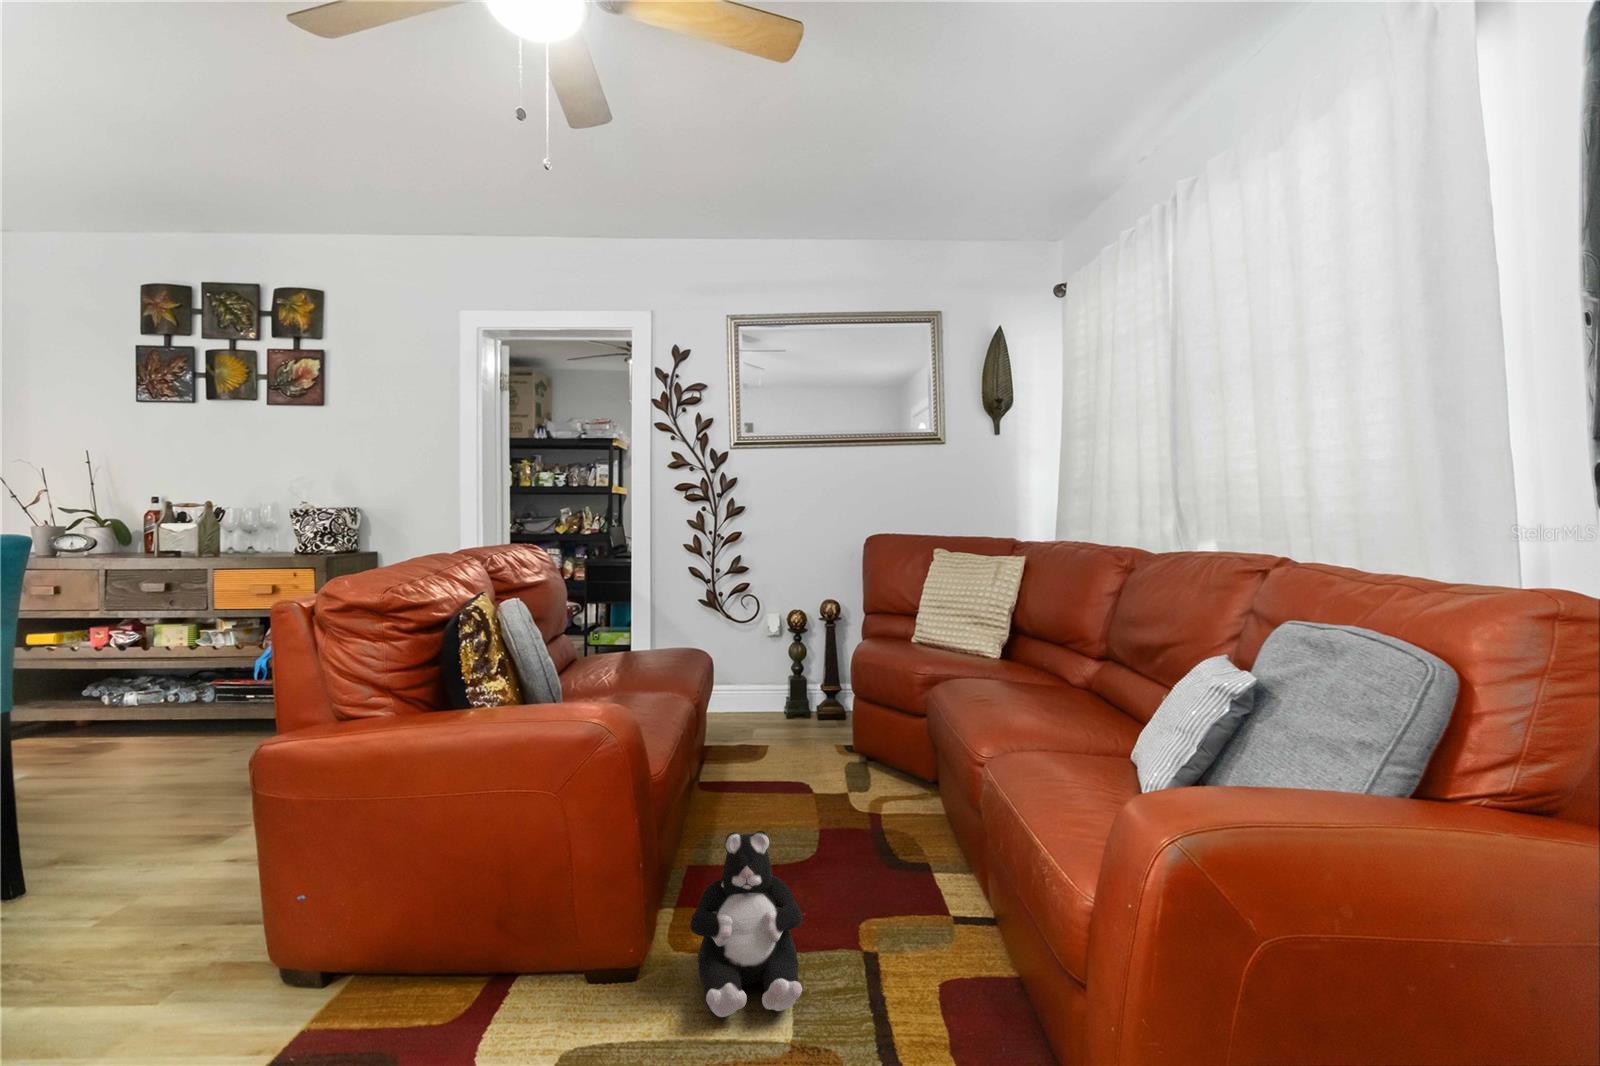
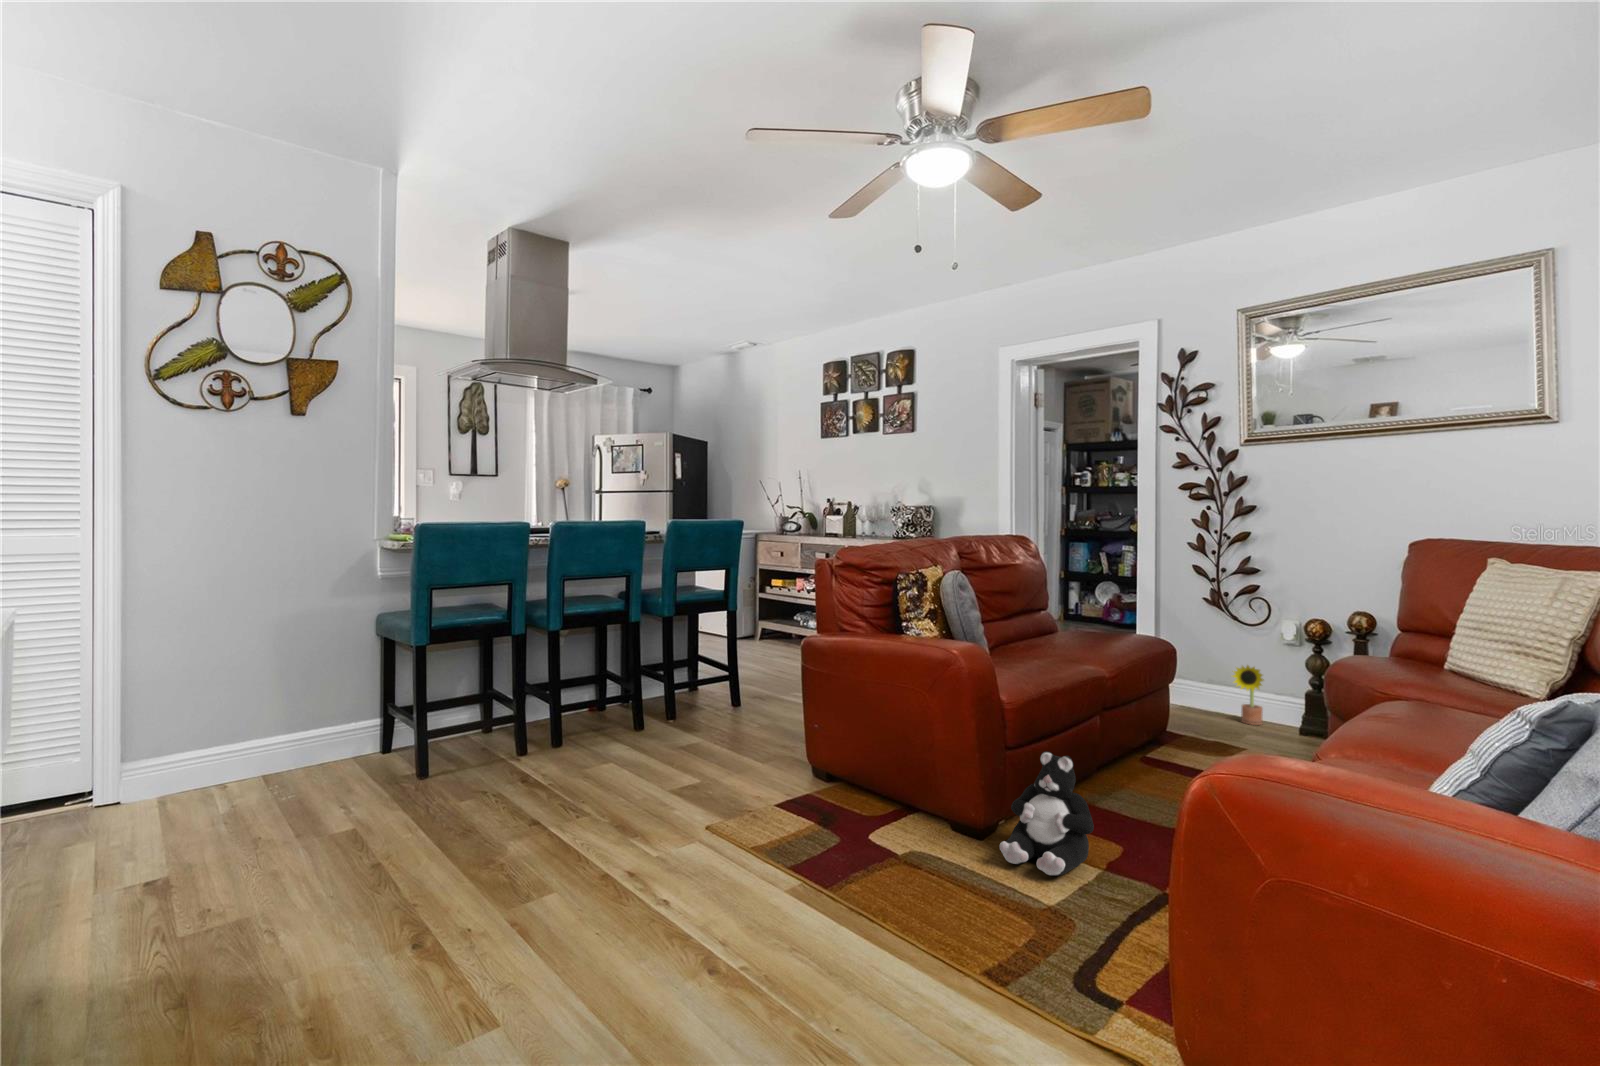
decorative plant: none [734,658,763,715] -> present [1232,665,1264,725]

